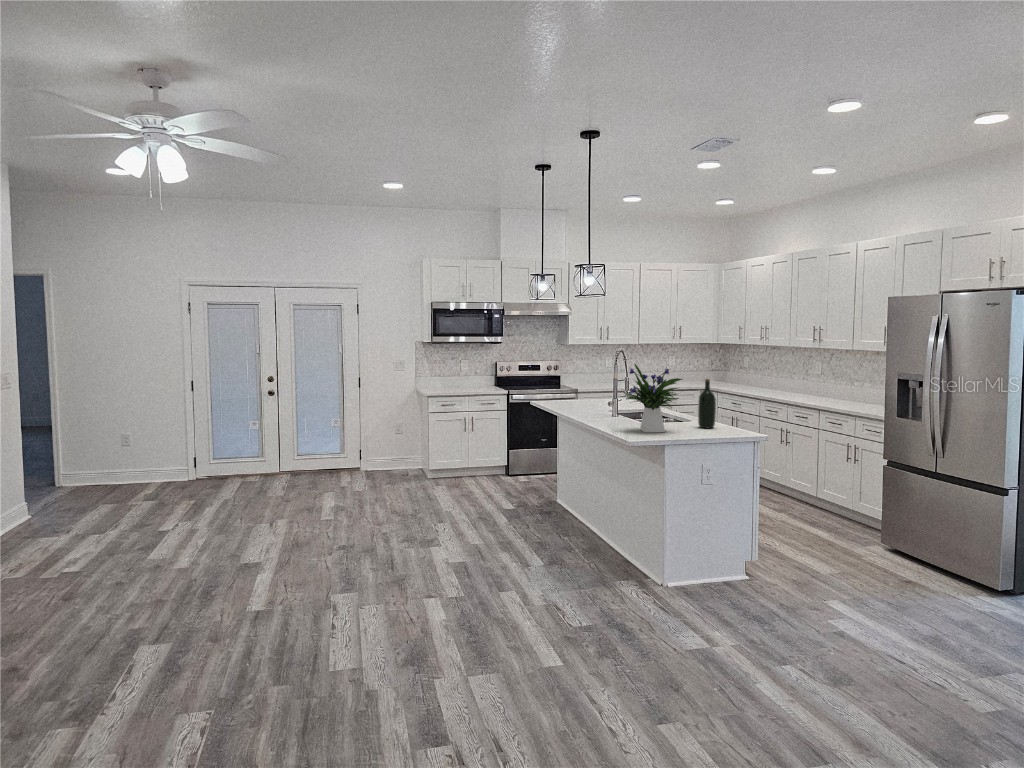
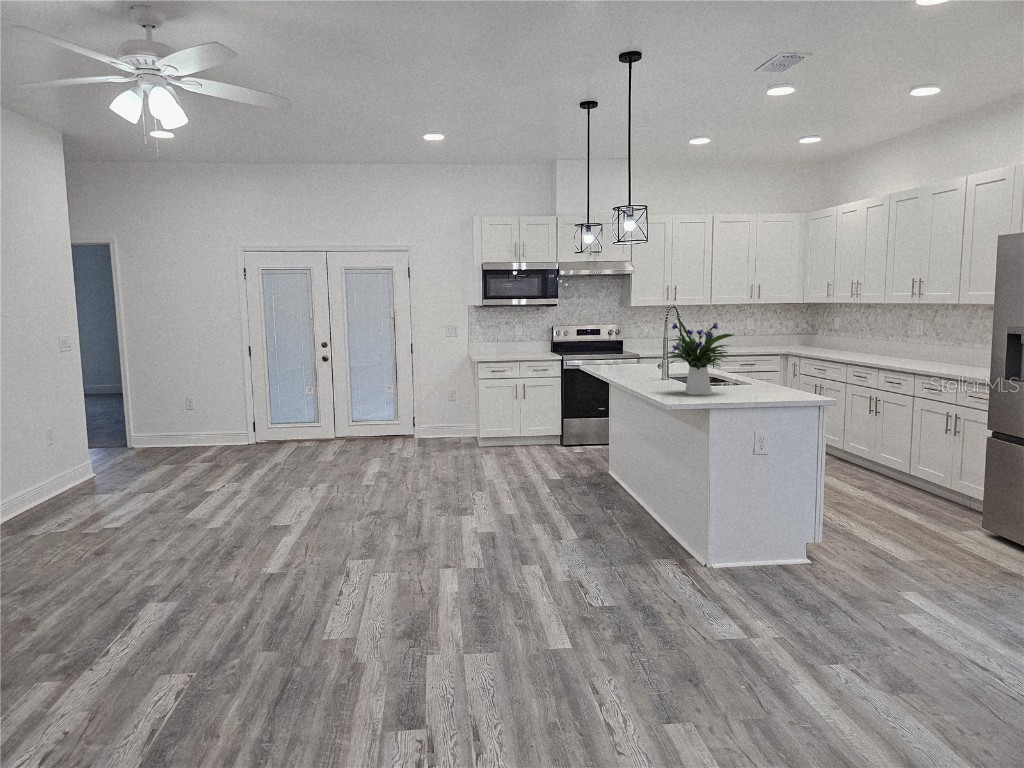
wine bottle: present [698,379,716,428] -> none [755,335,775,391]

